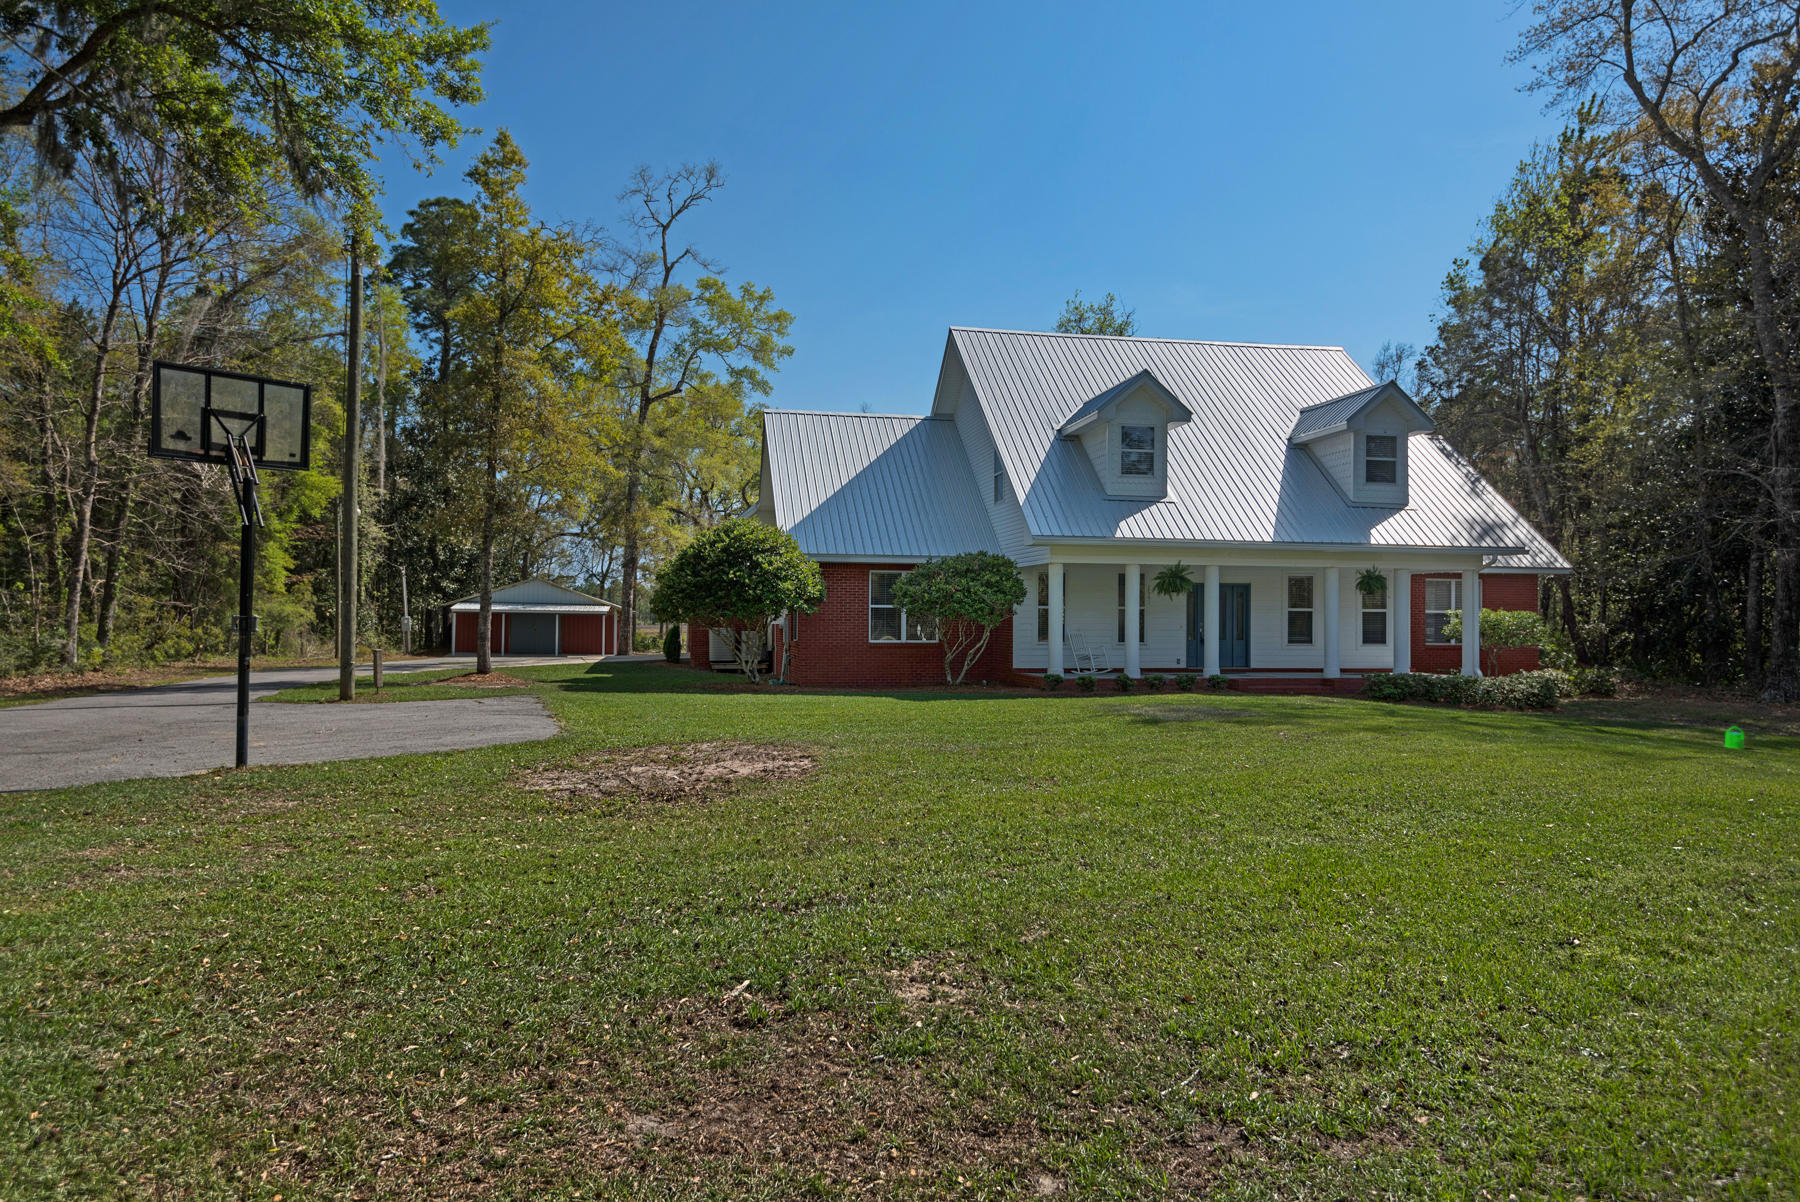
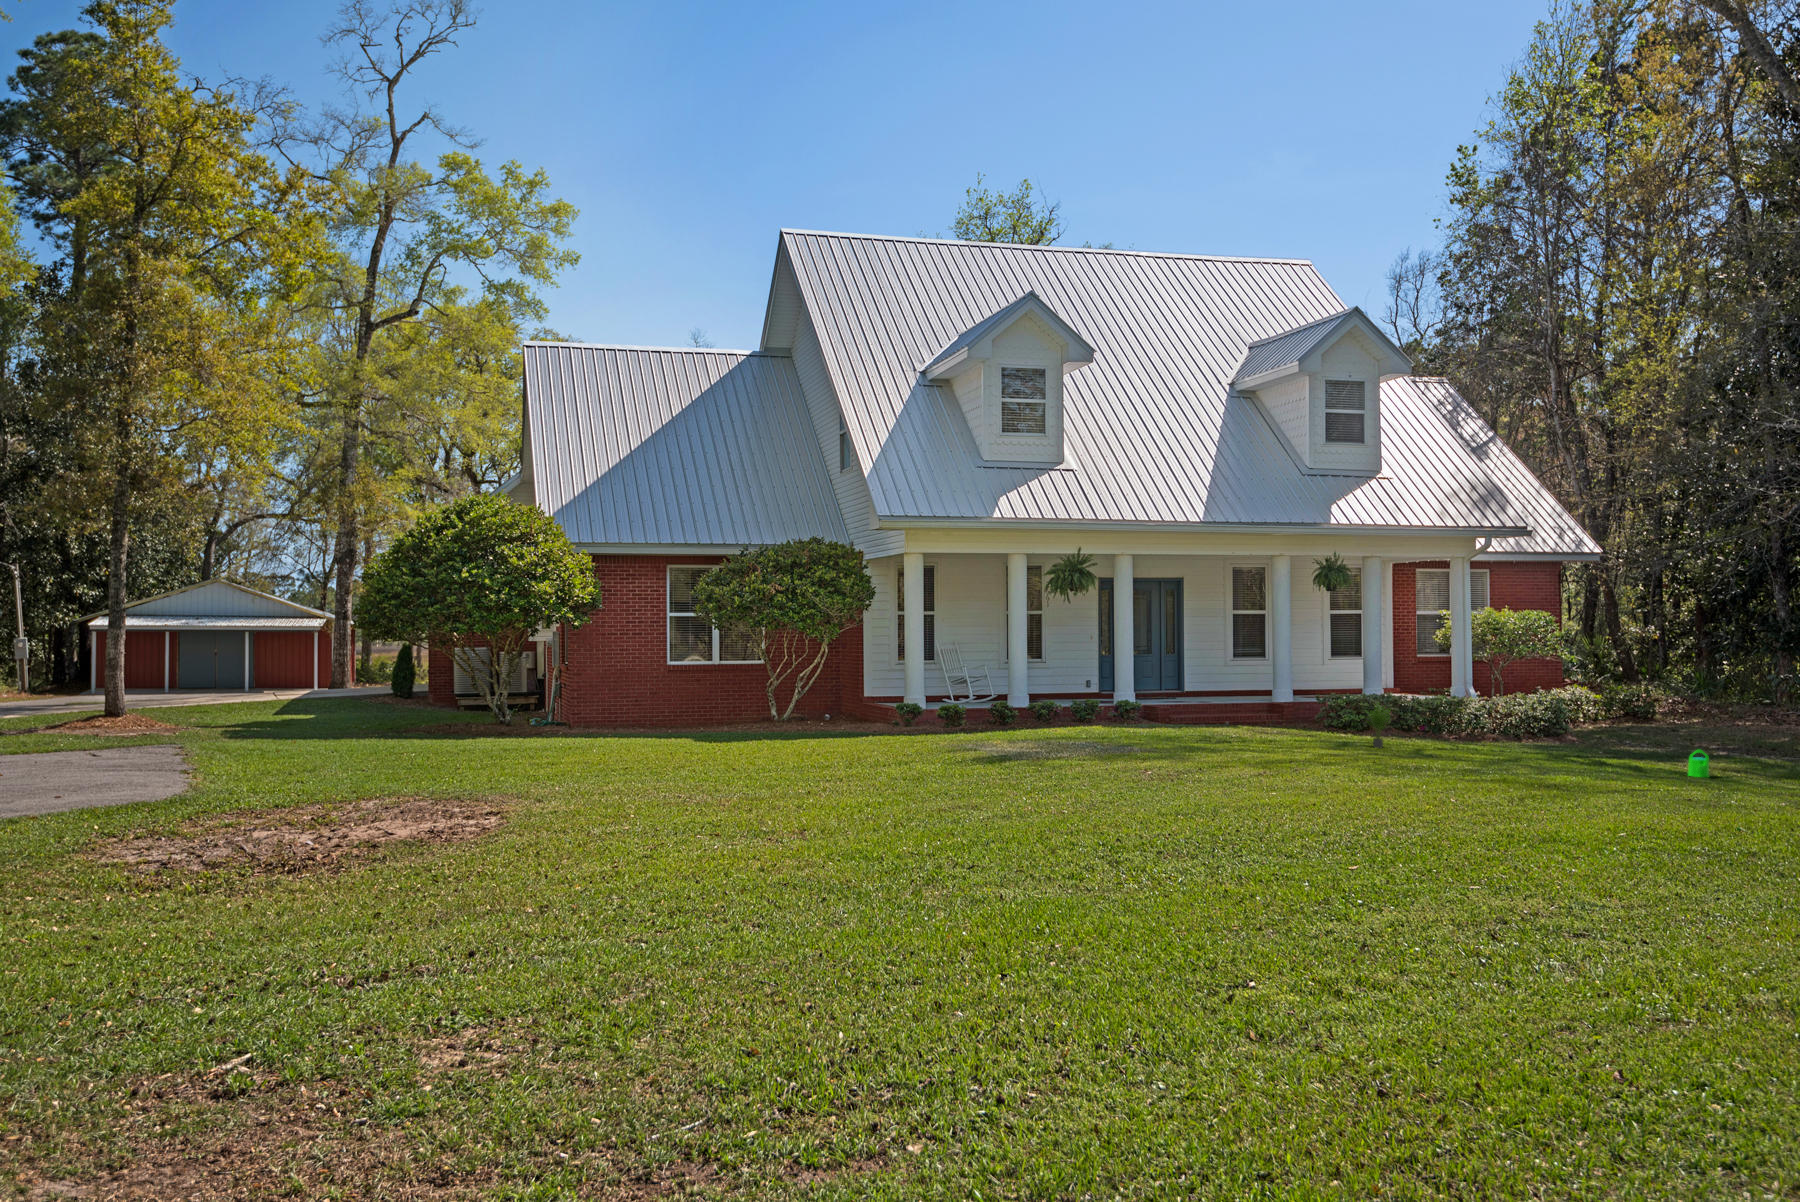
potted plant: none [1427,682,1455,718] -> present [1369,705,1389,748]

